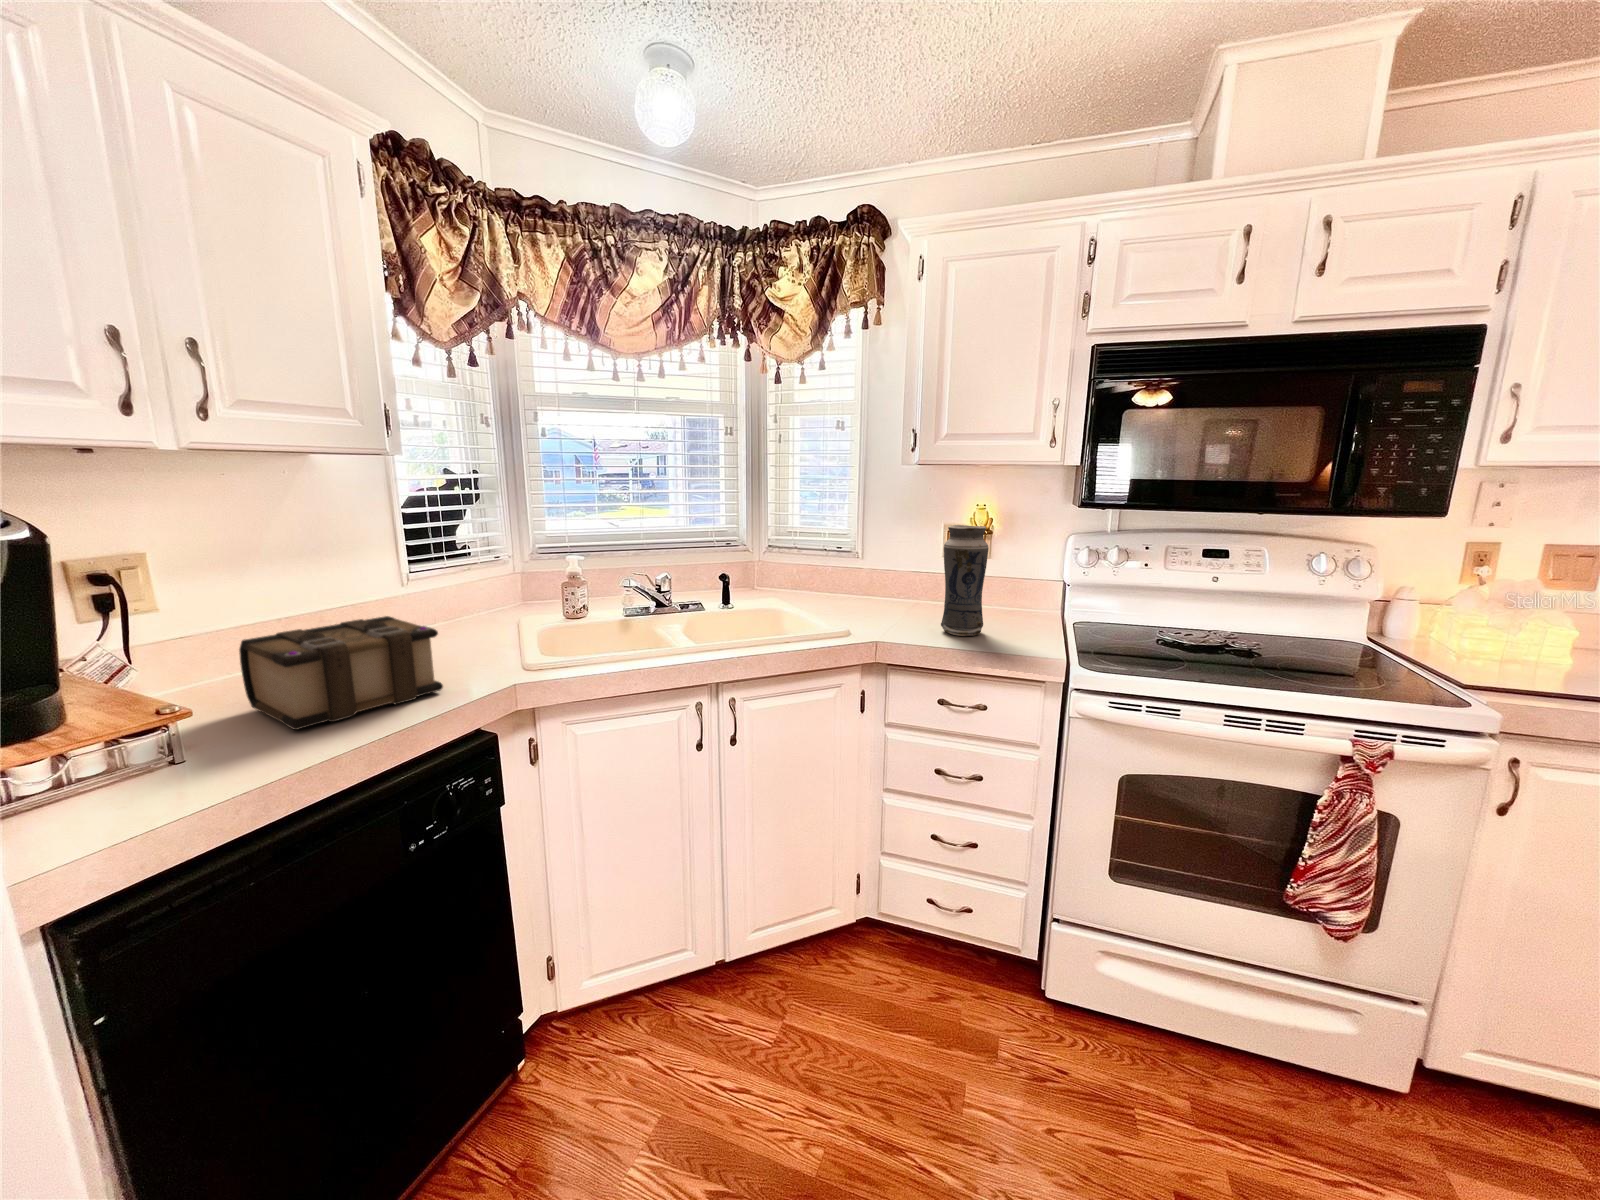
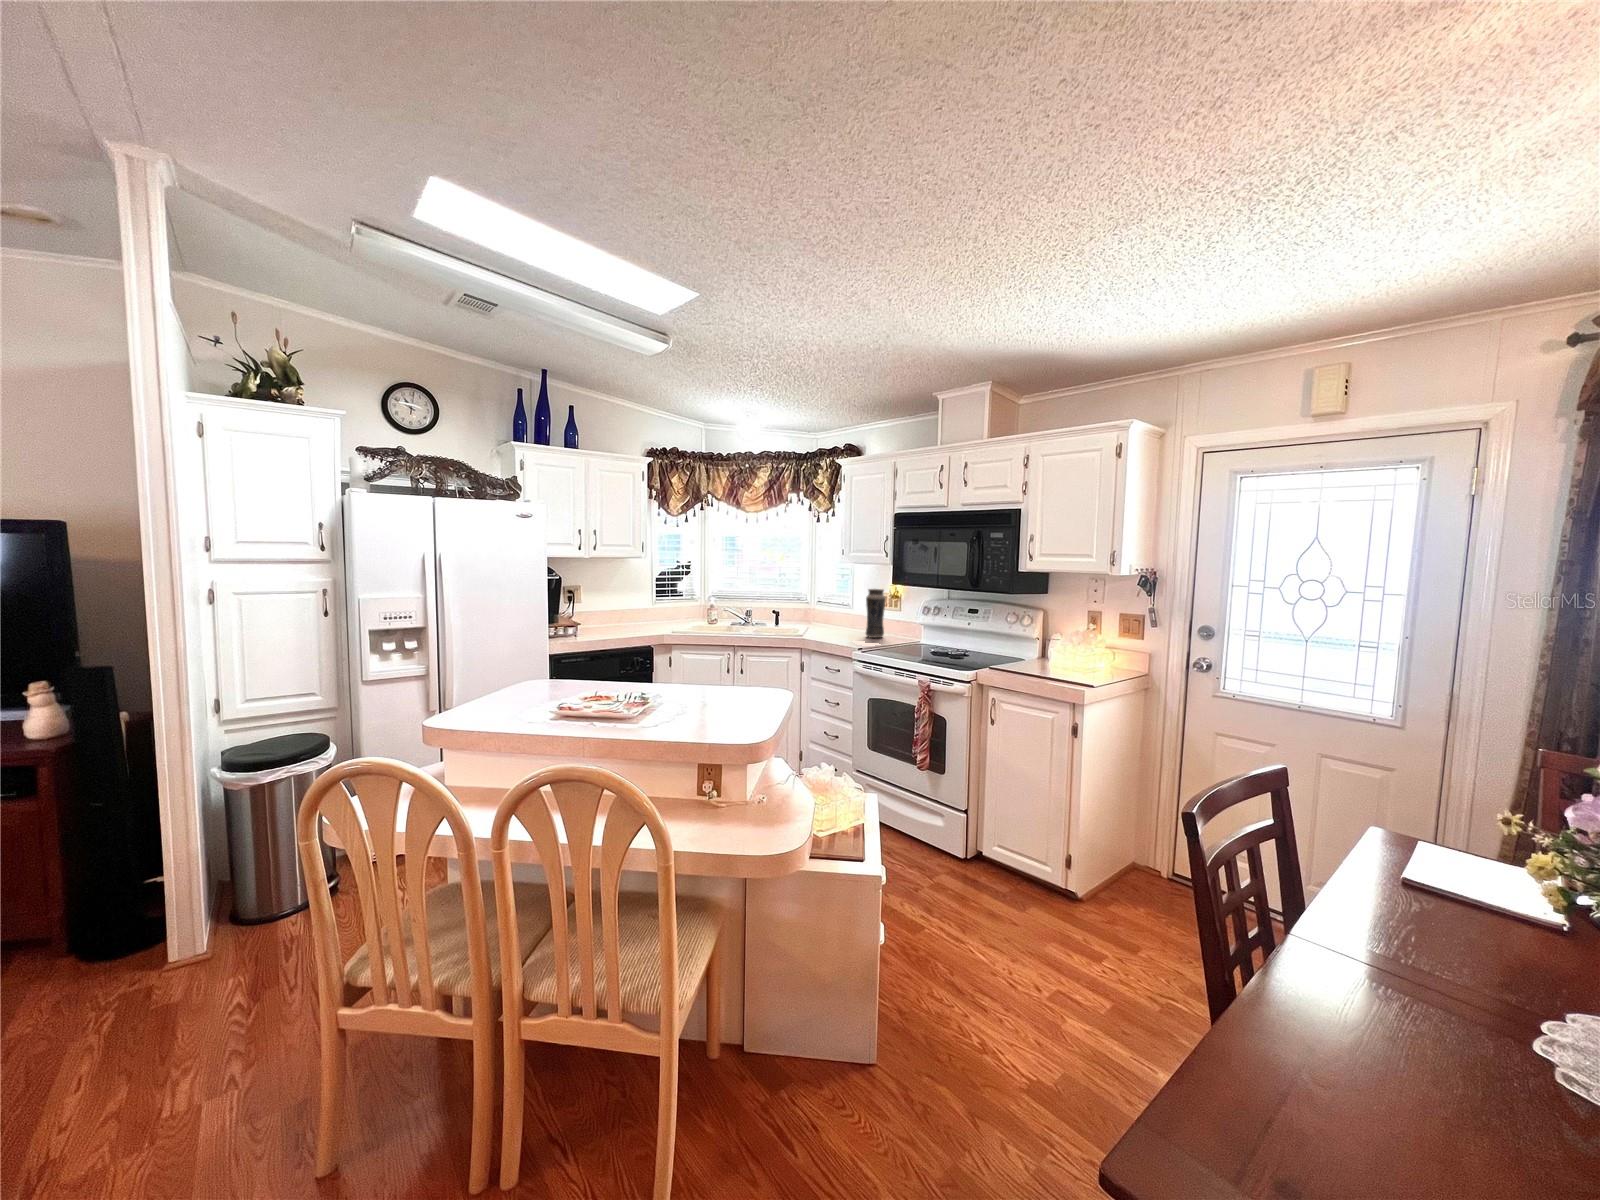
book: present [239,616,443,730] -> none [610,610,664,638]

